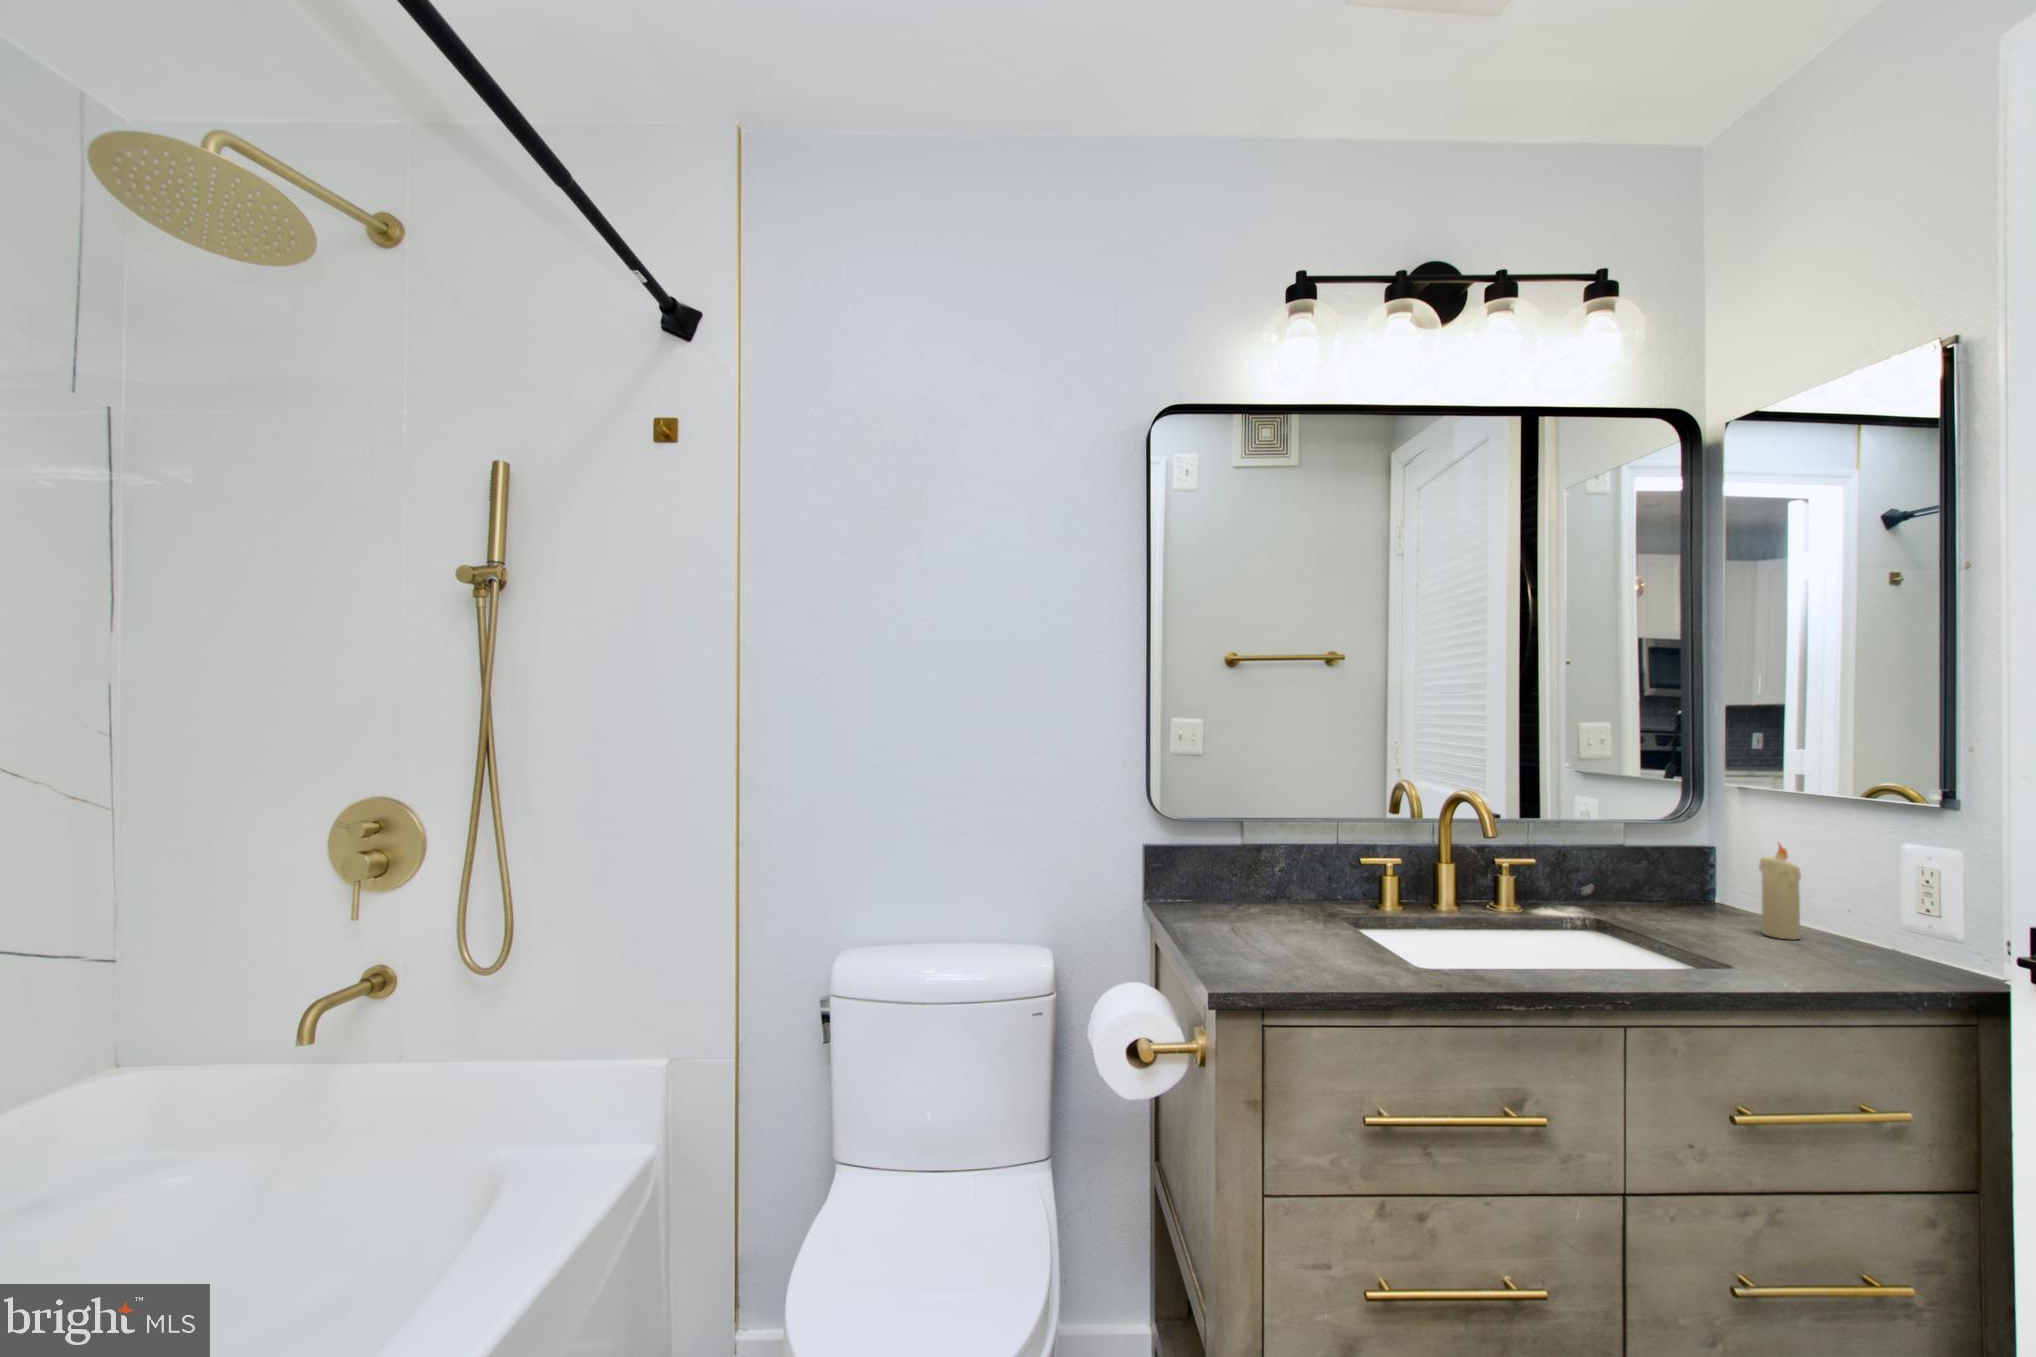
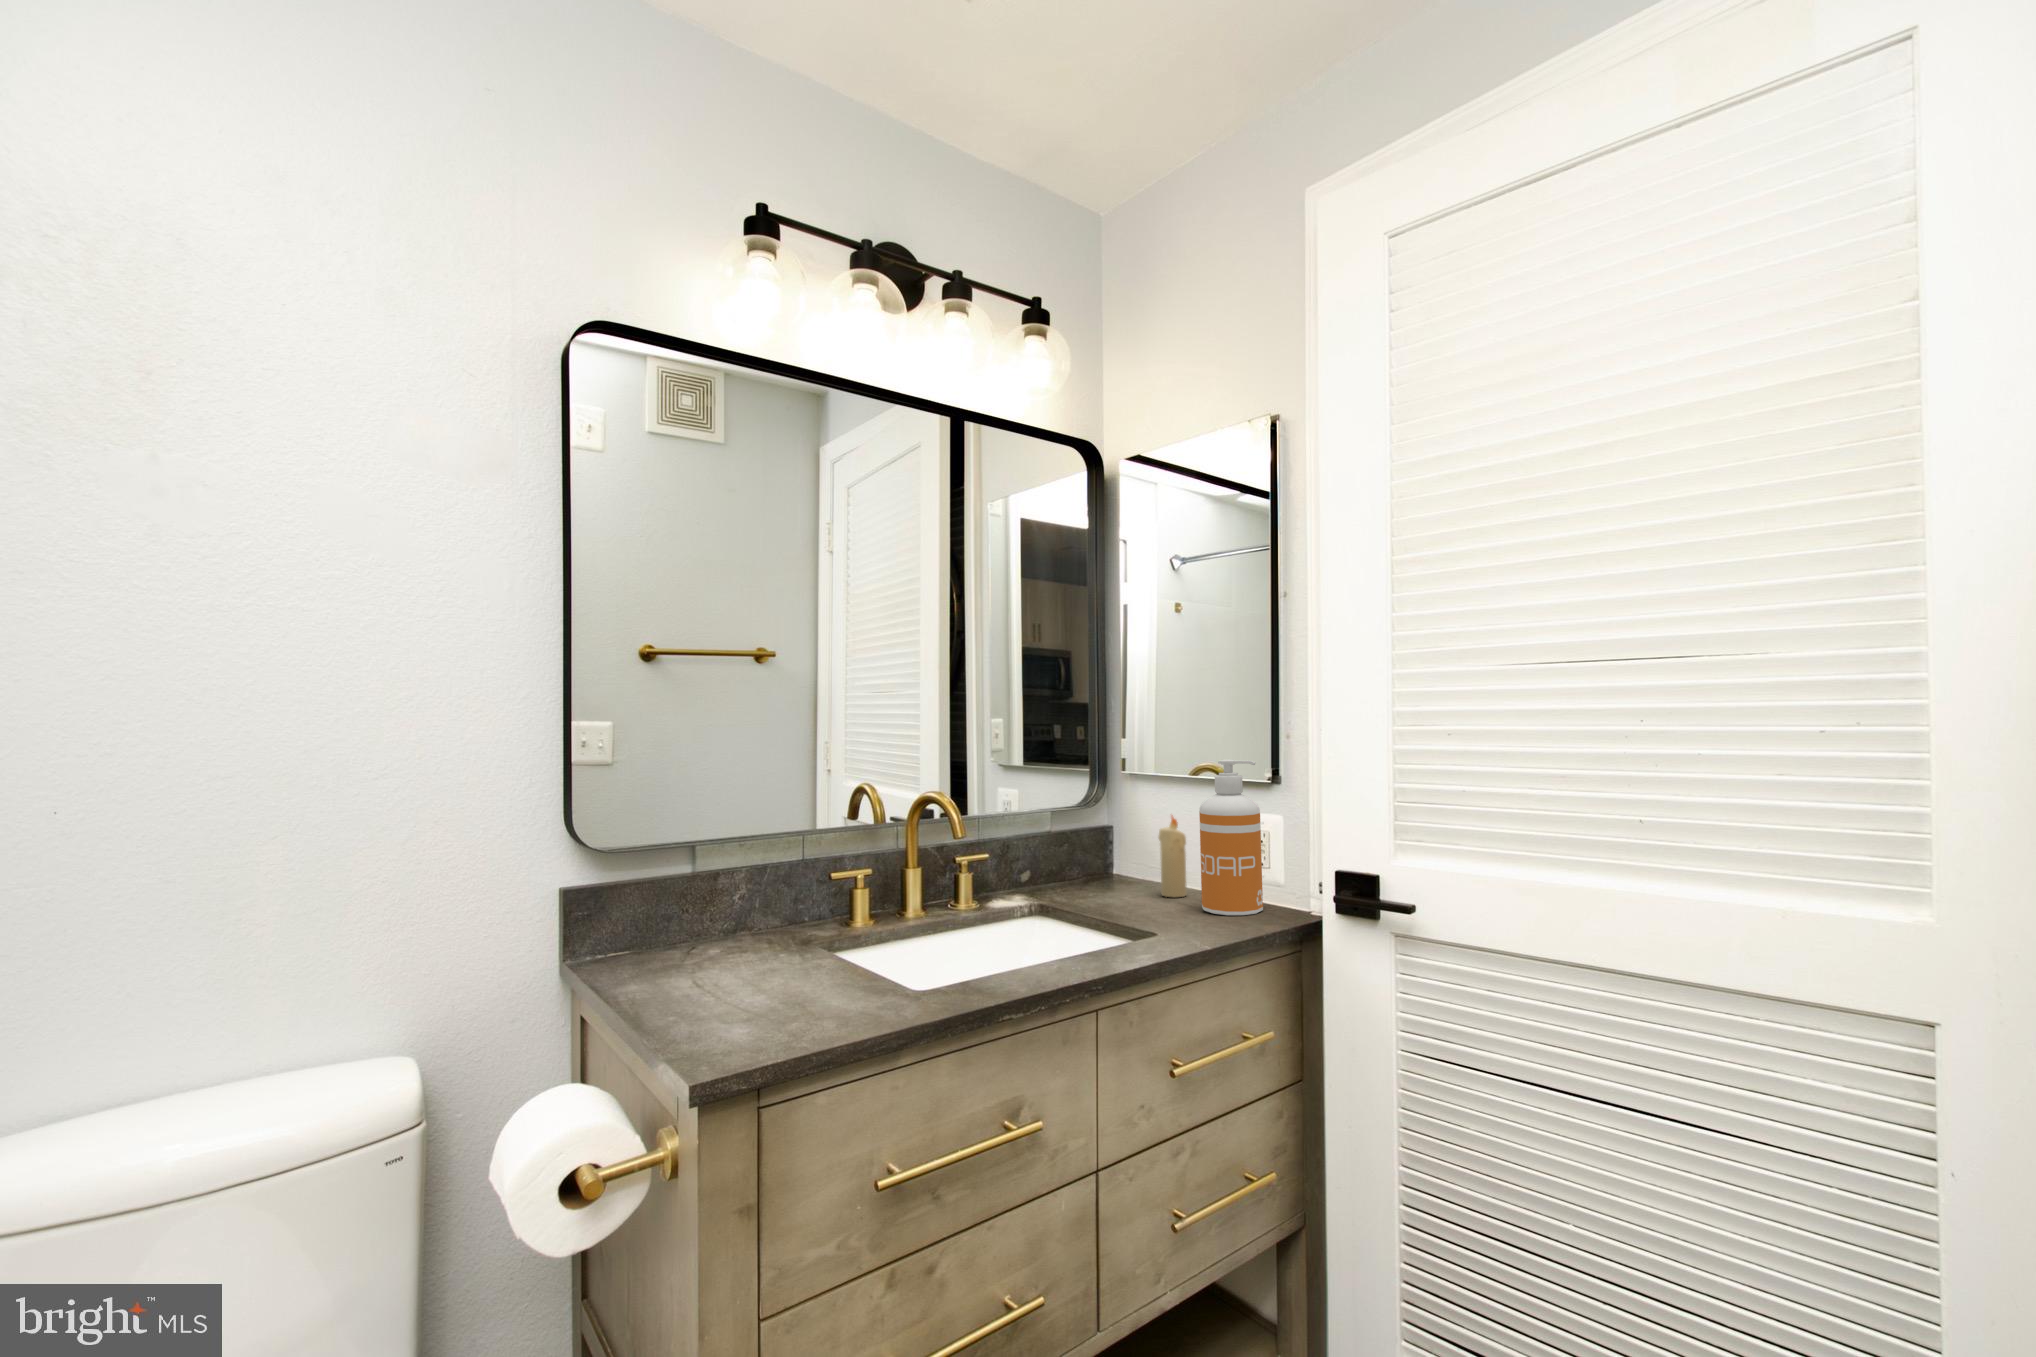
soap dispenser: none [1810,785,1909,975] -> present [1199,759,1263,916]

